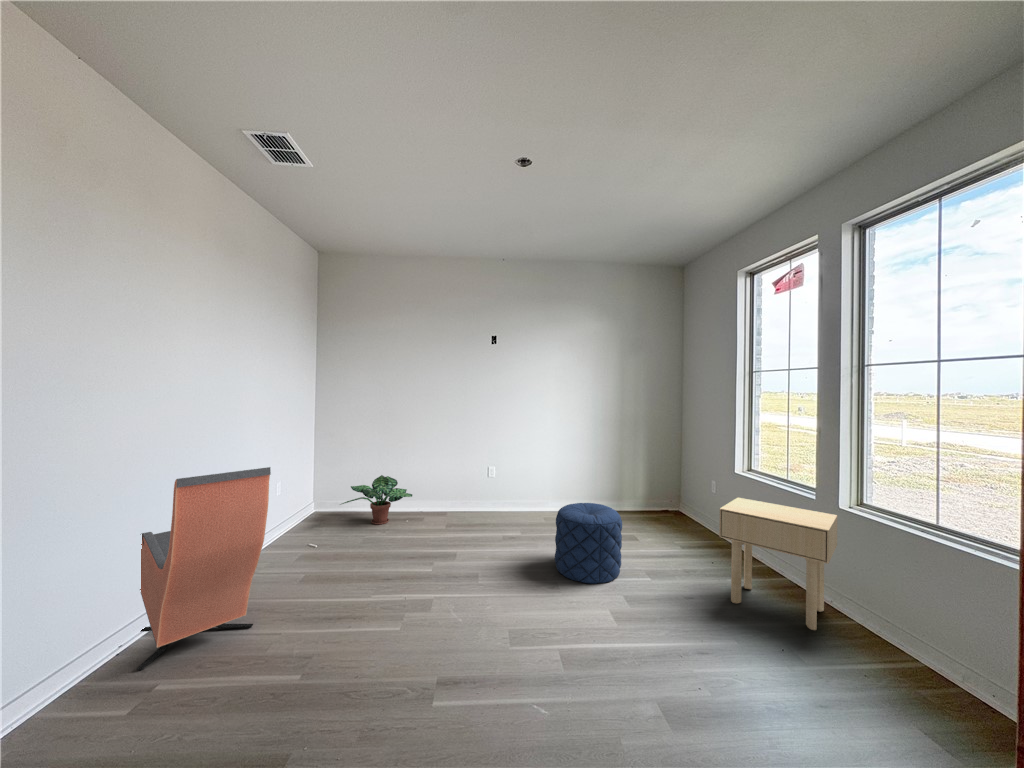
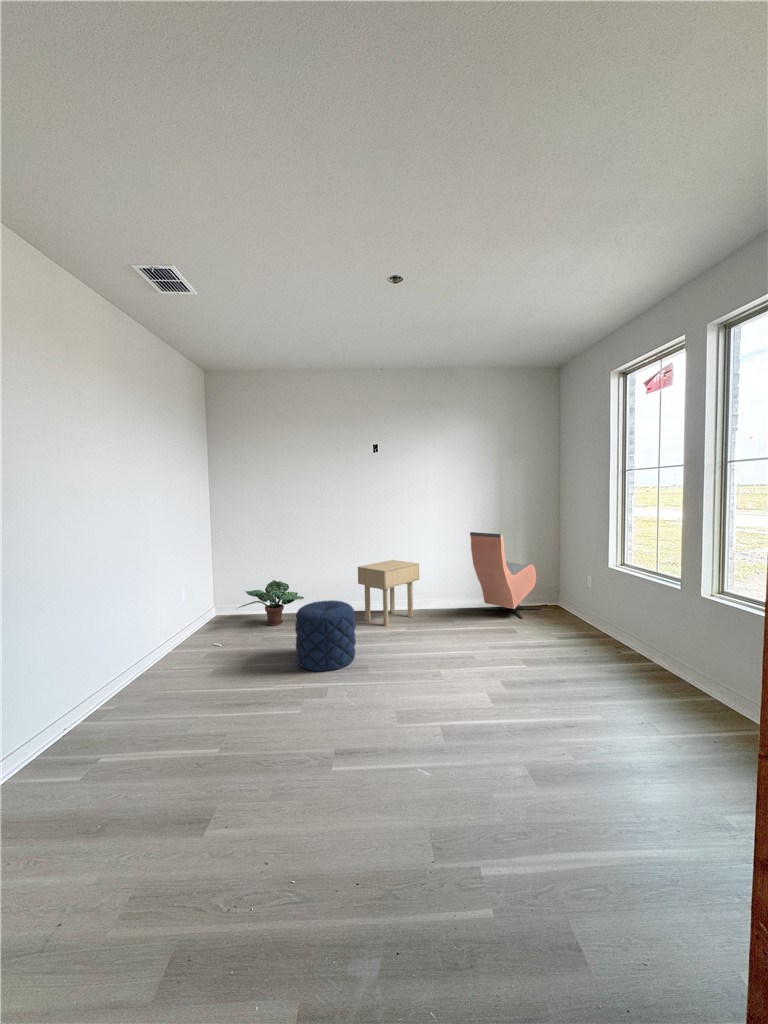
armchair: present [137,467,271,671] -> present [470,532,541,619]
side table: present [719,498,837,630] -> present [358,560,419,626]
pouf: present [555,503,622,584] -> present [295,600,356,671]

